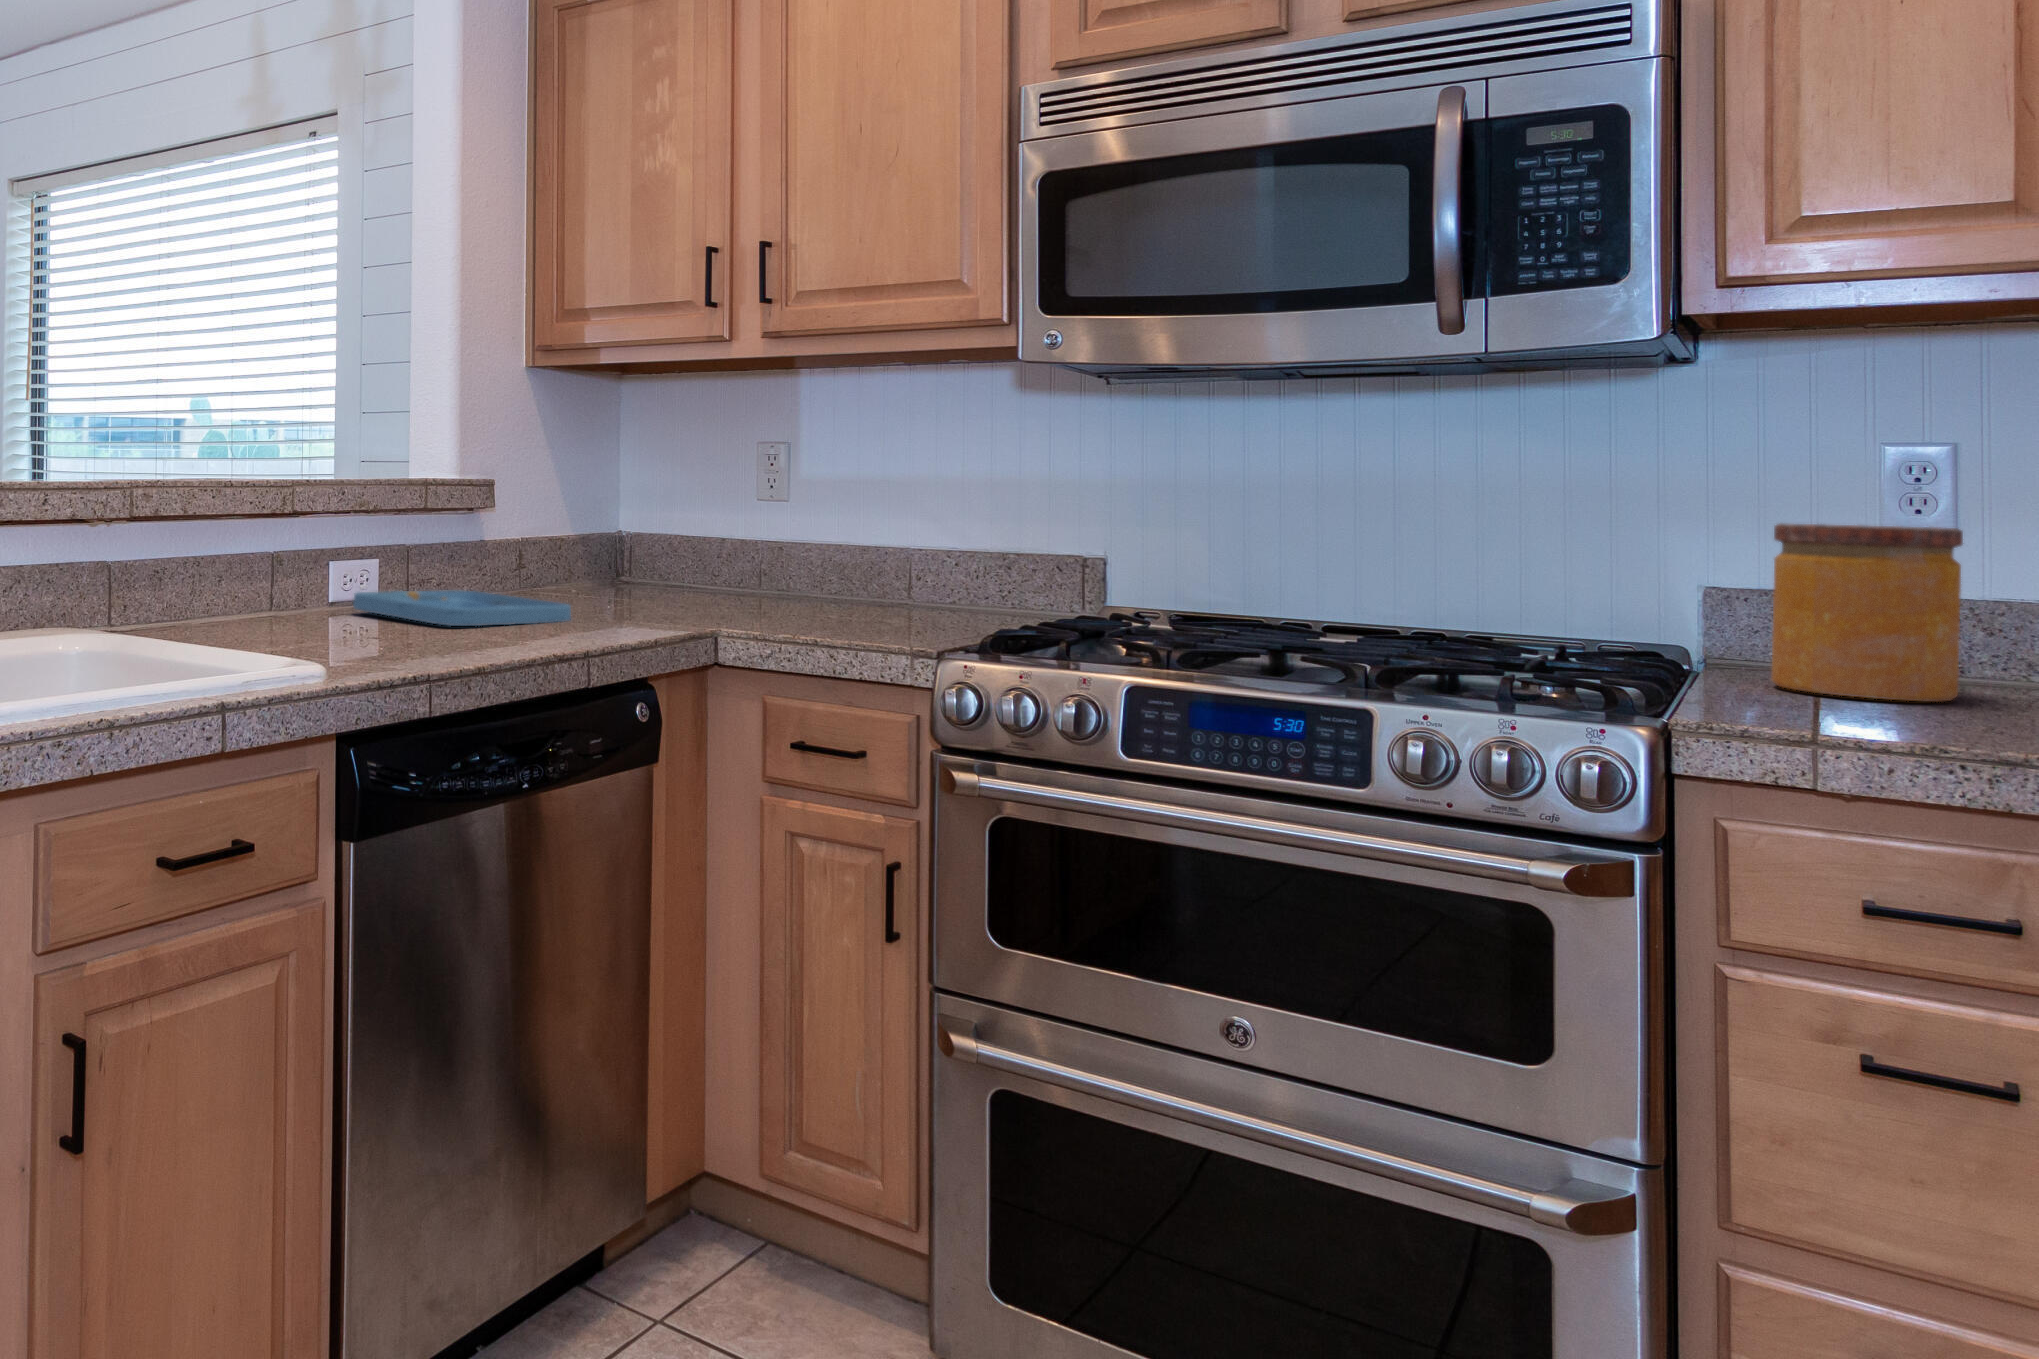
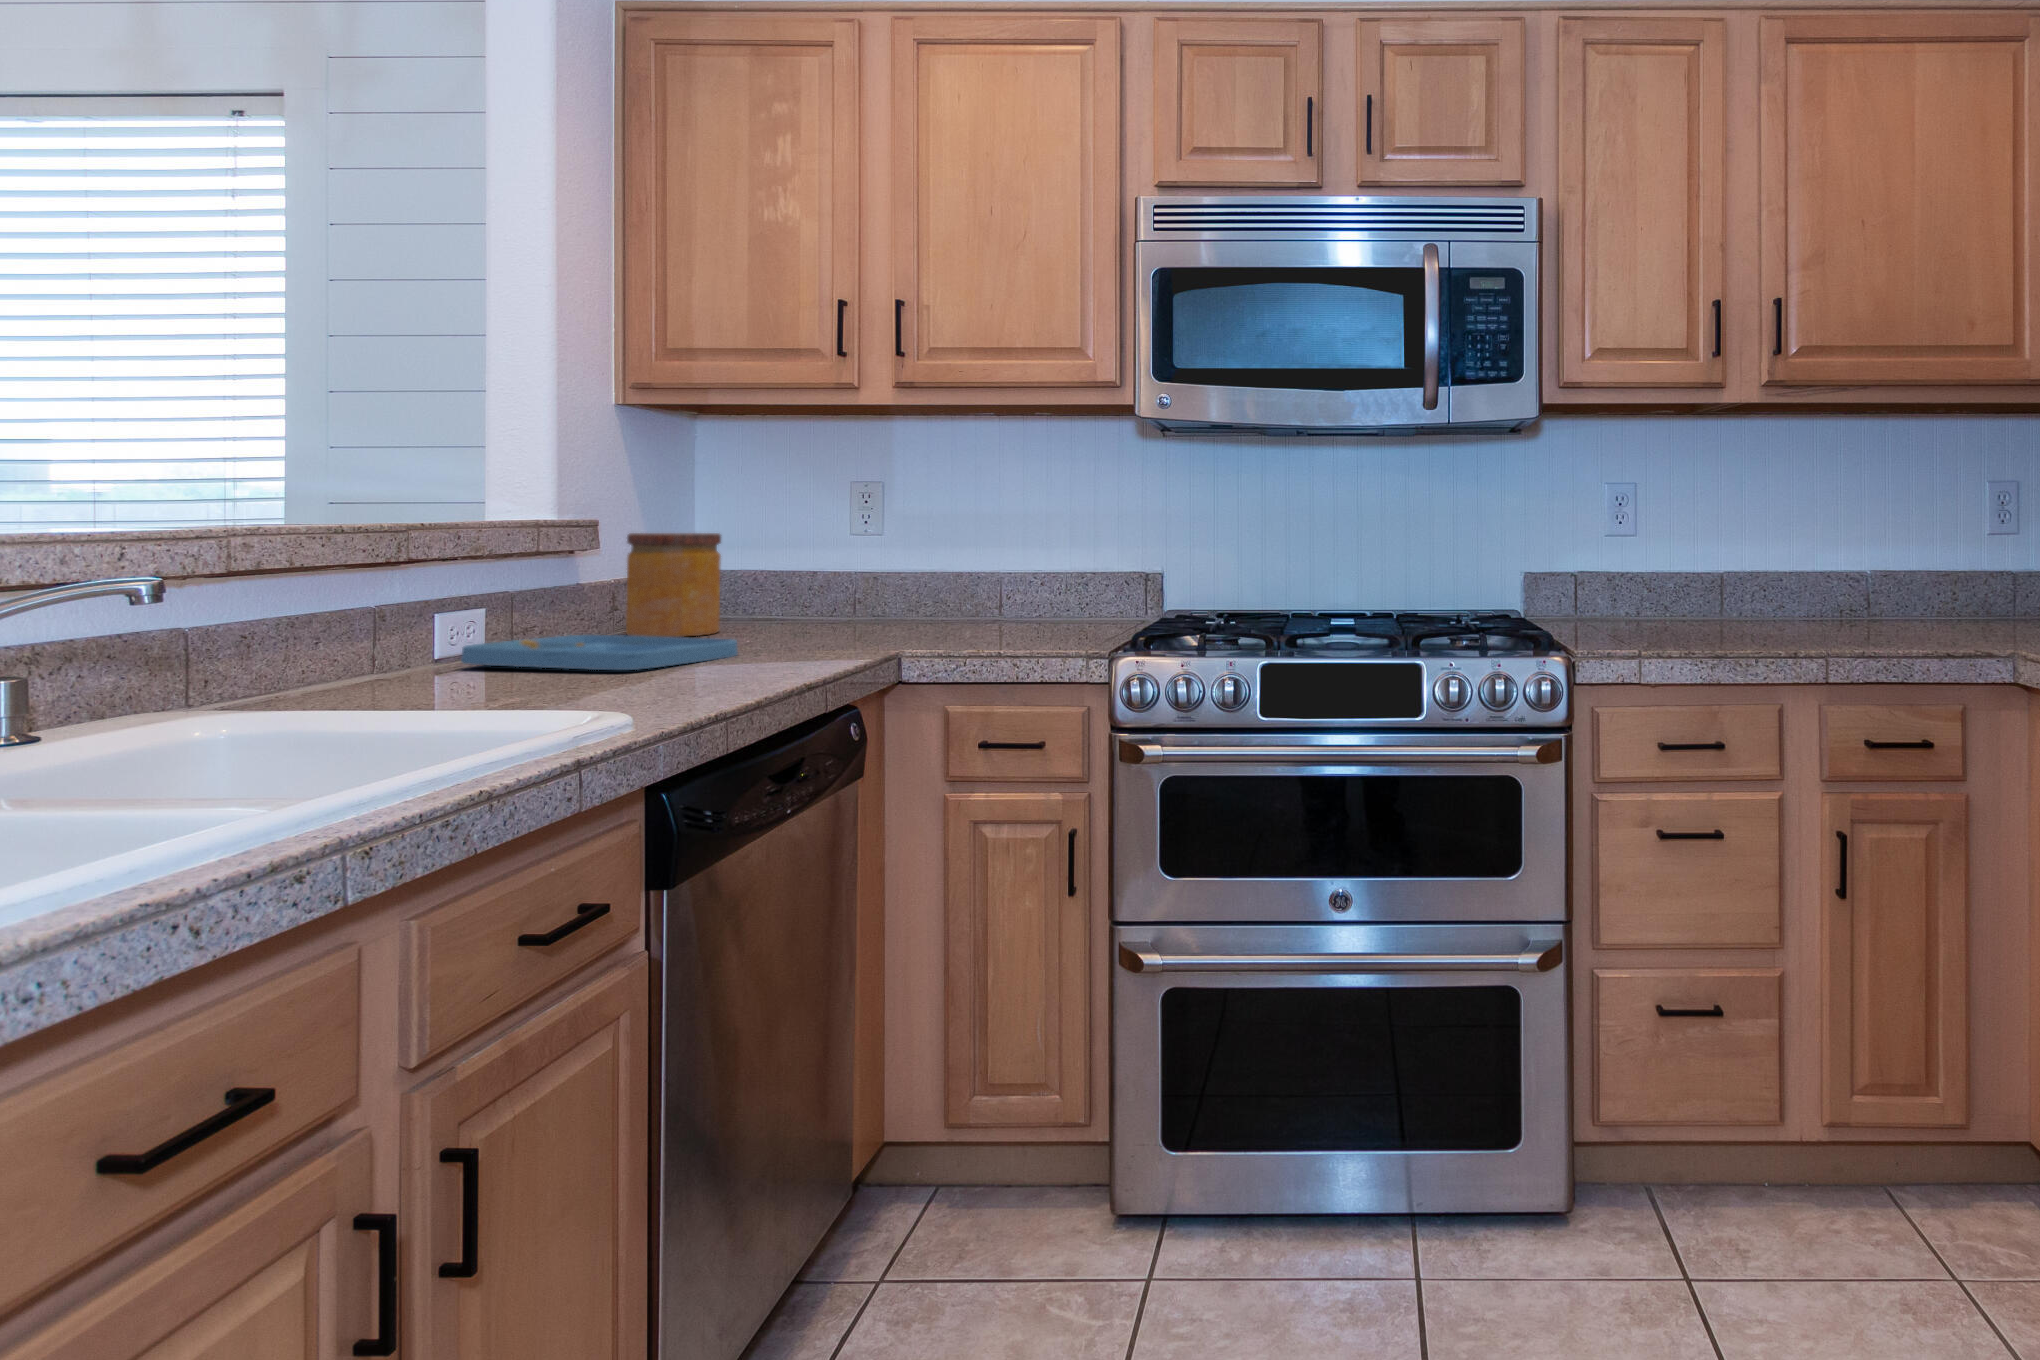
jar: present [1772,523,1963,702] -> present [626,533,721,637]

